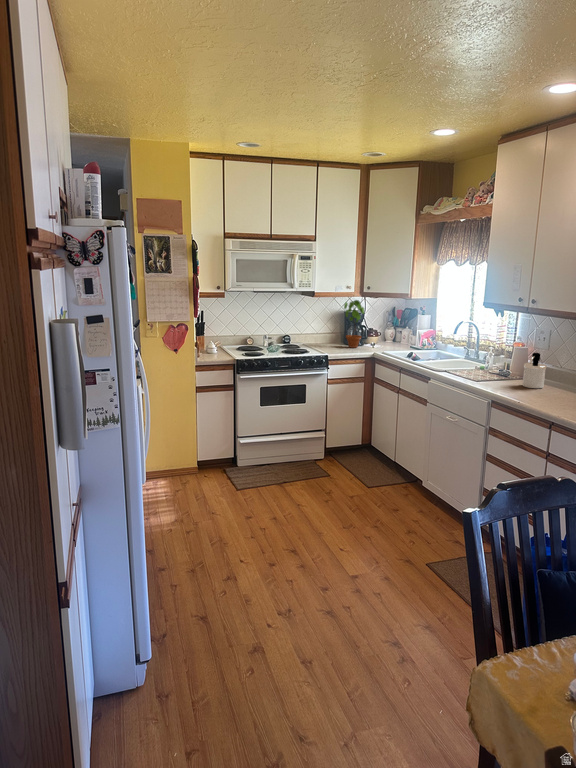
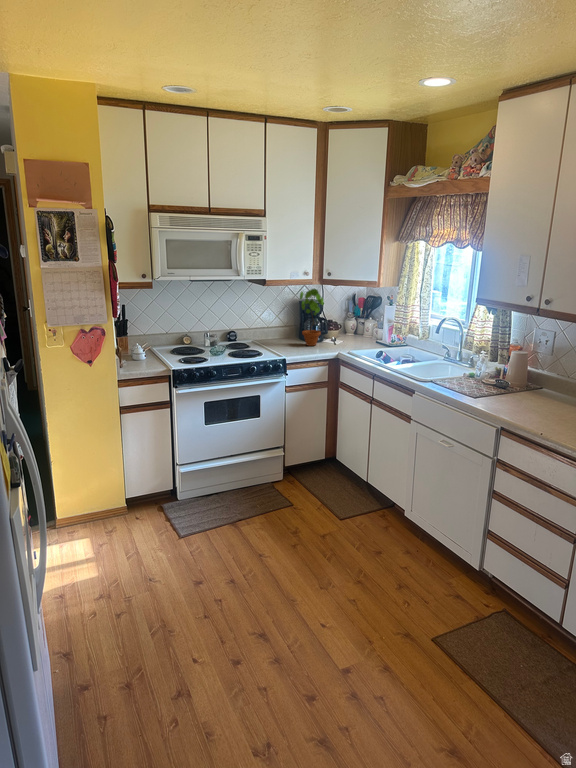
soap dispenser: present [523,353,547,388] -> none [534,363,565,408]

